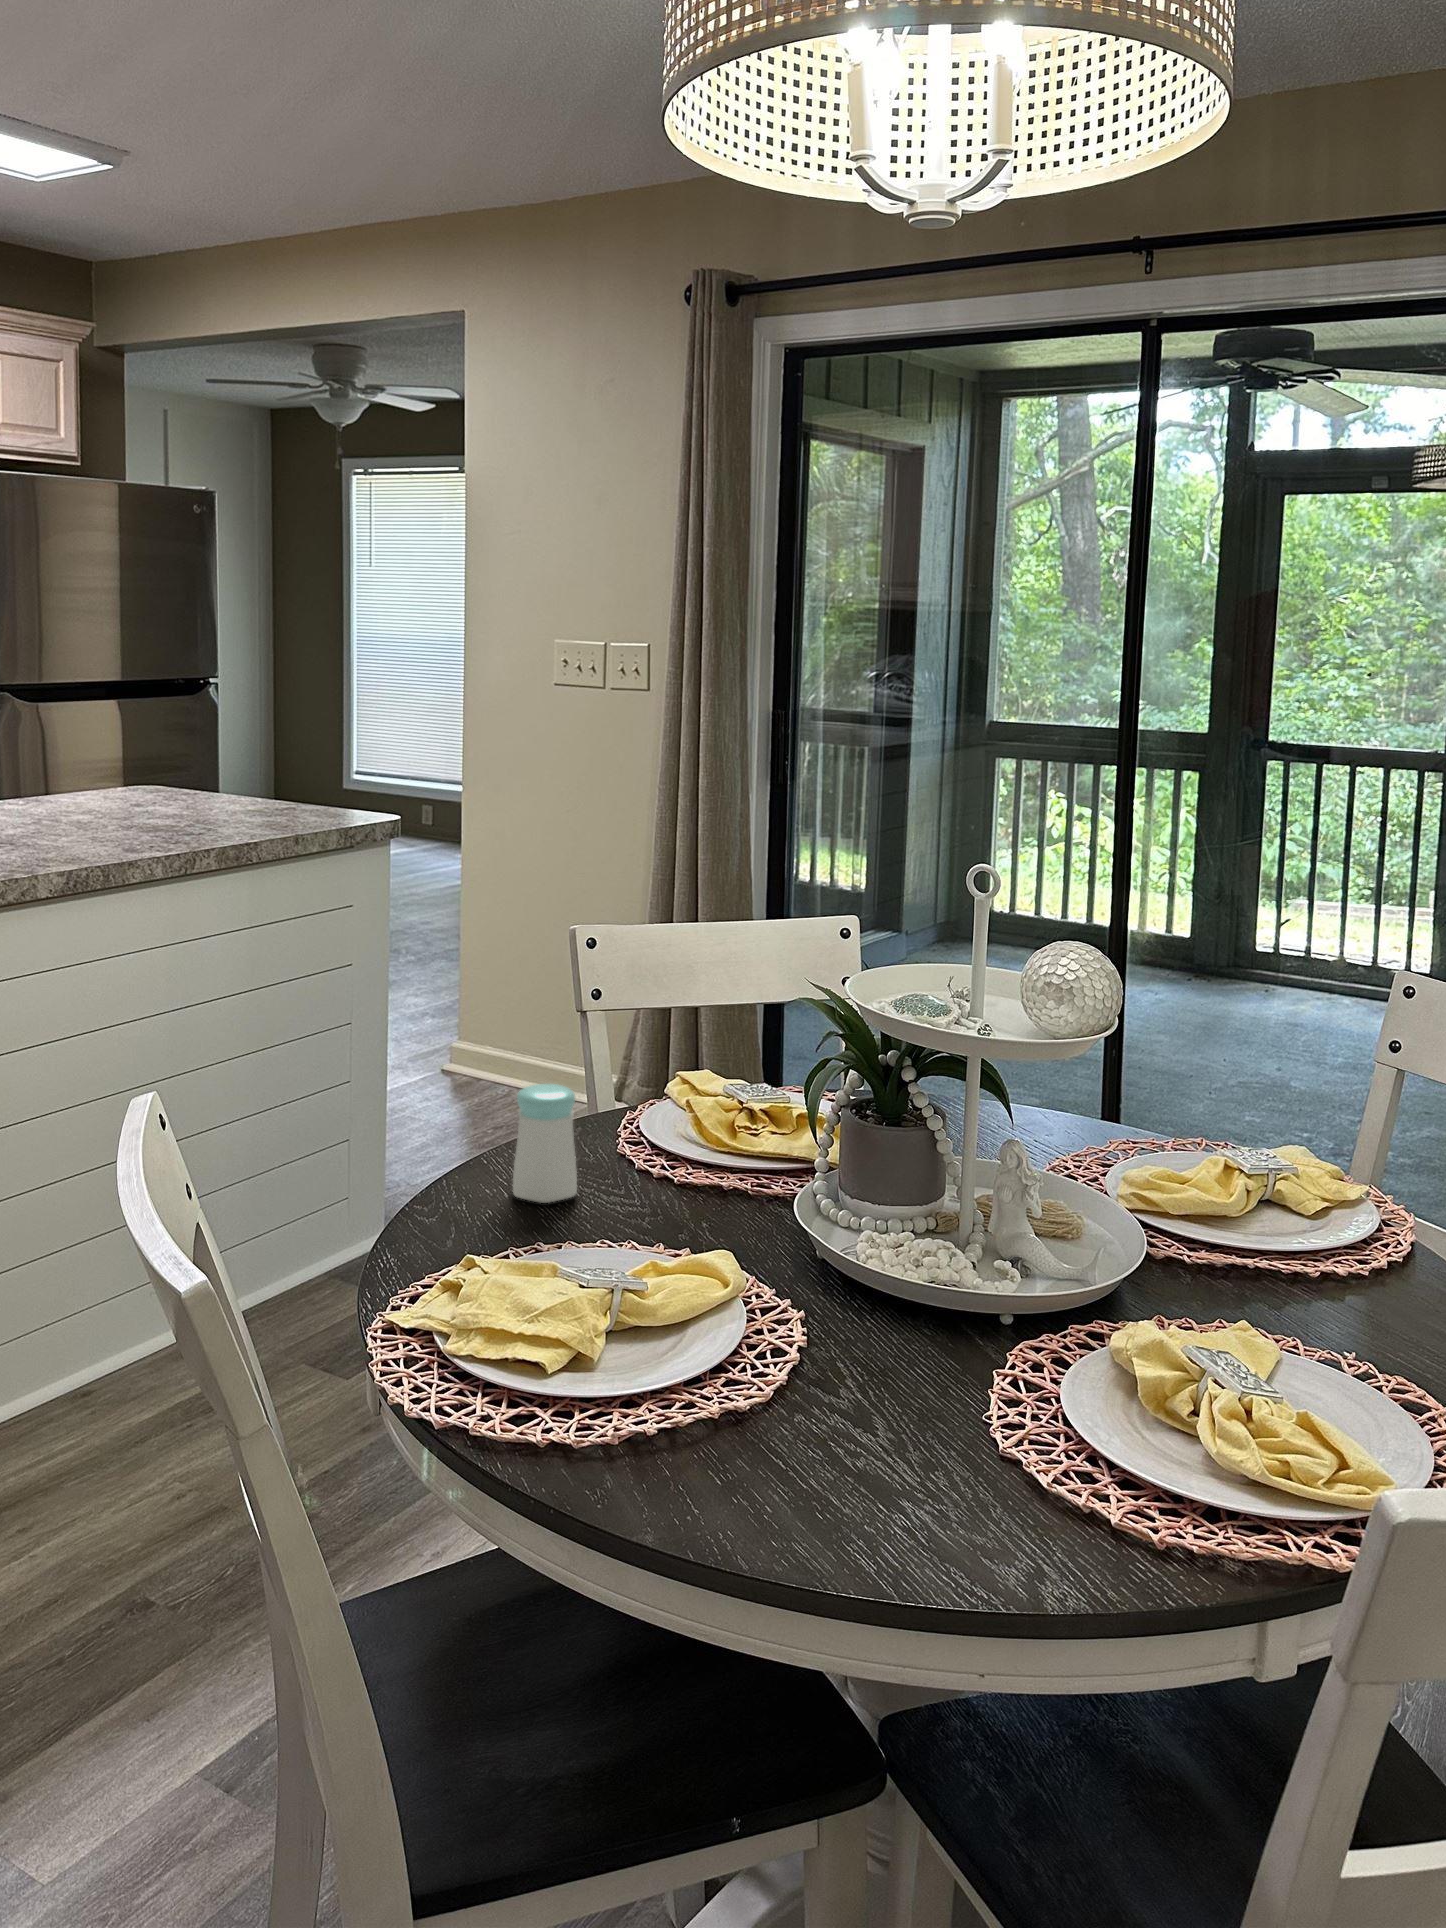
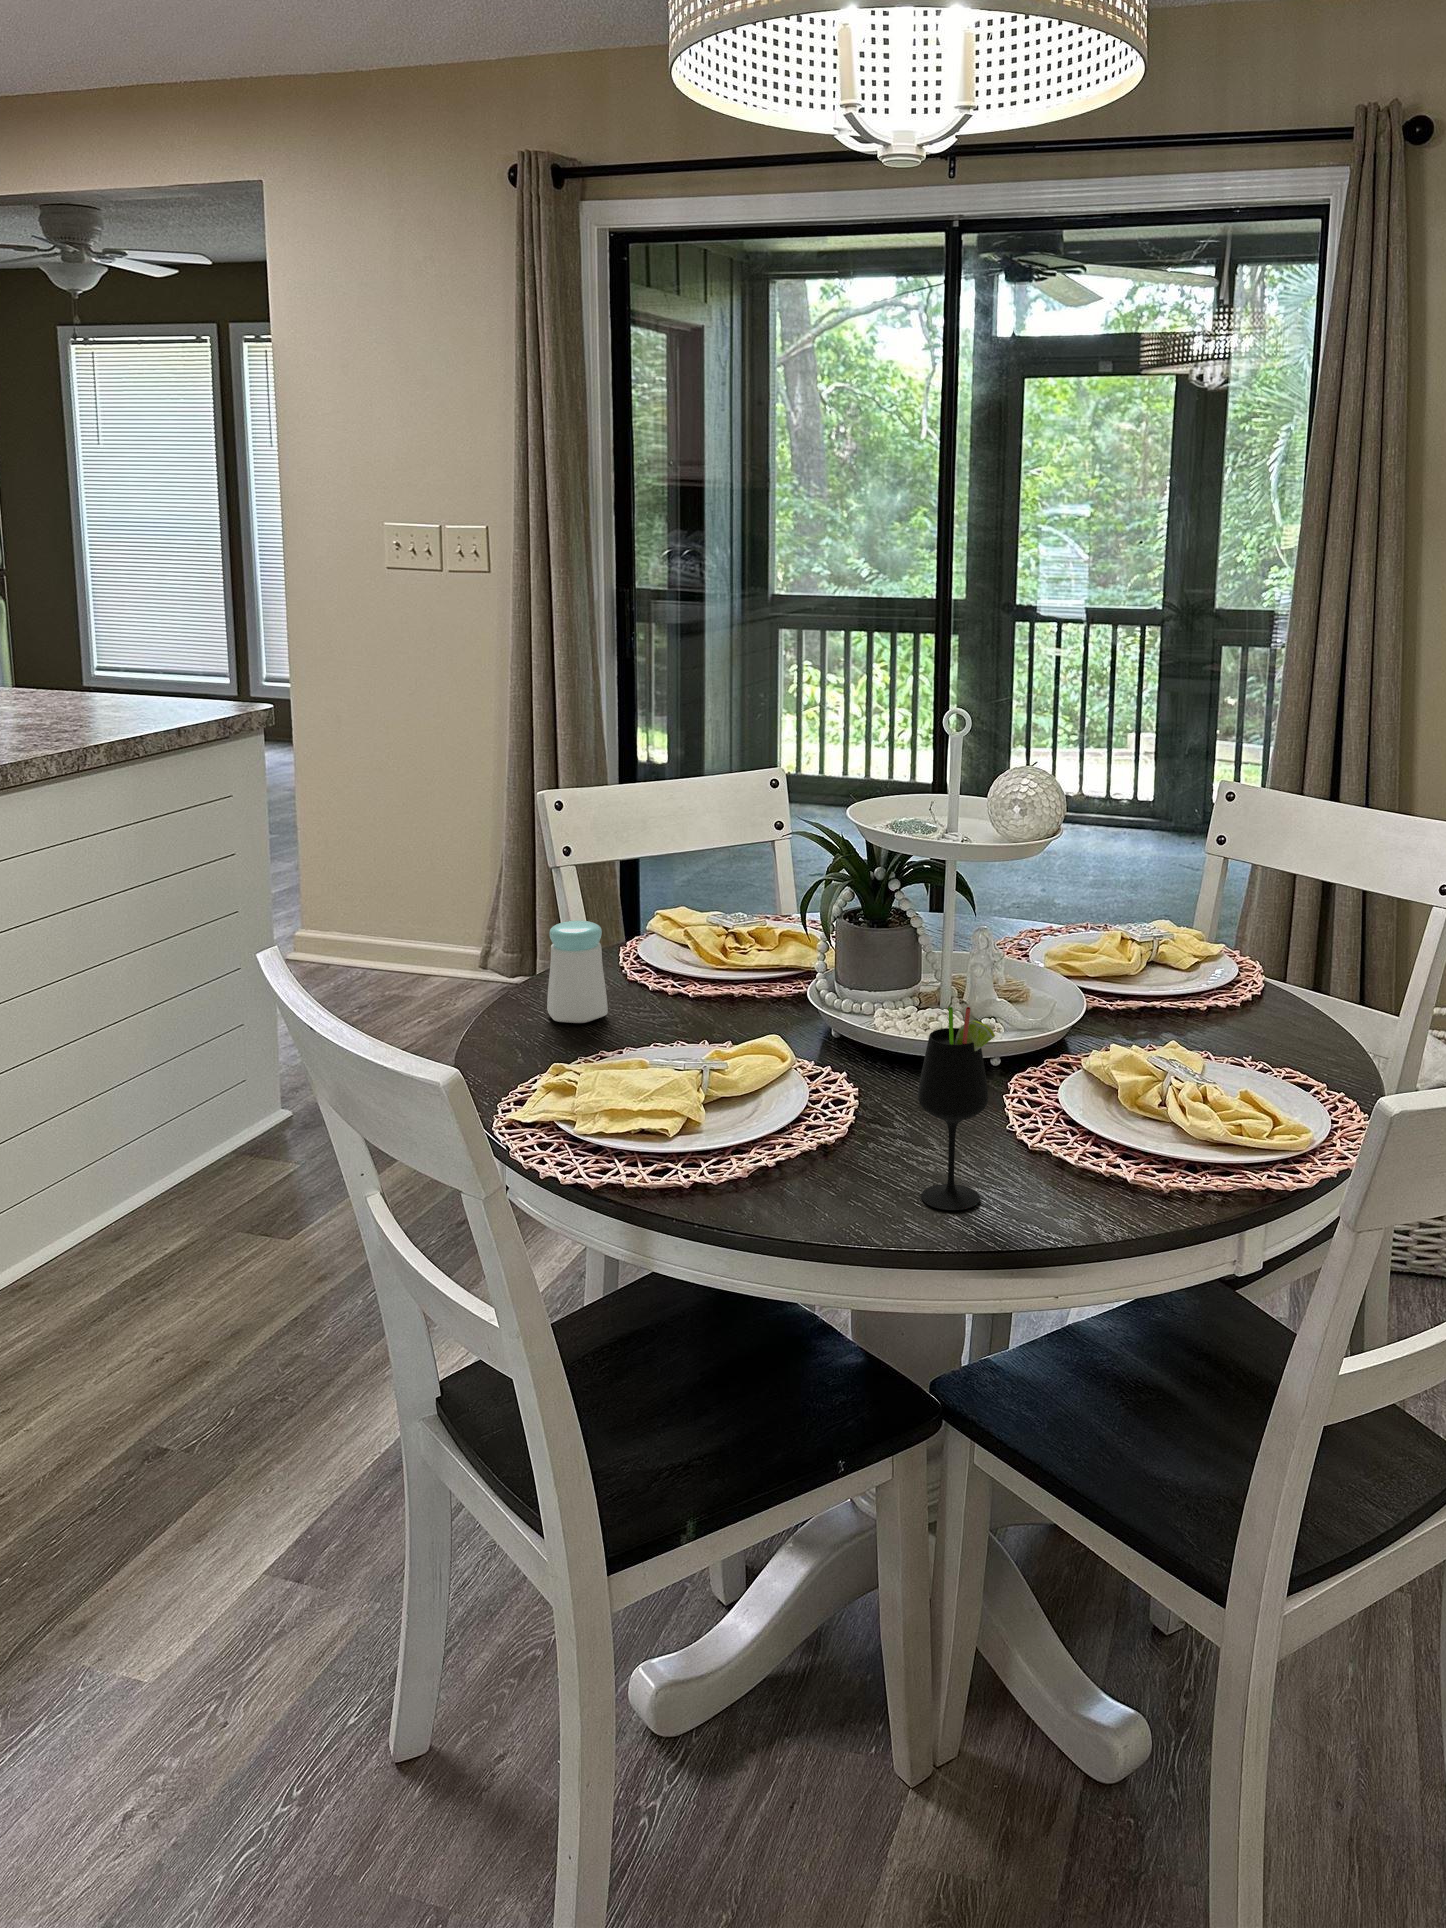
wine glass: none [821,1262,912,1530] -> present [918,1007,995,1210]

